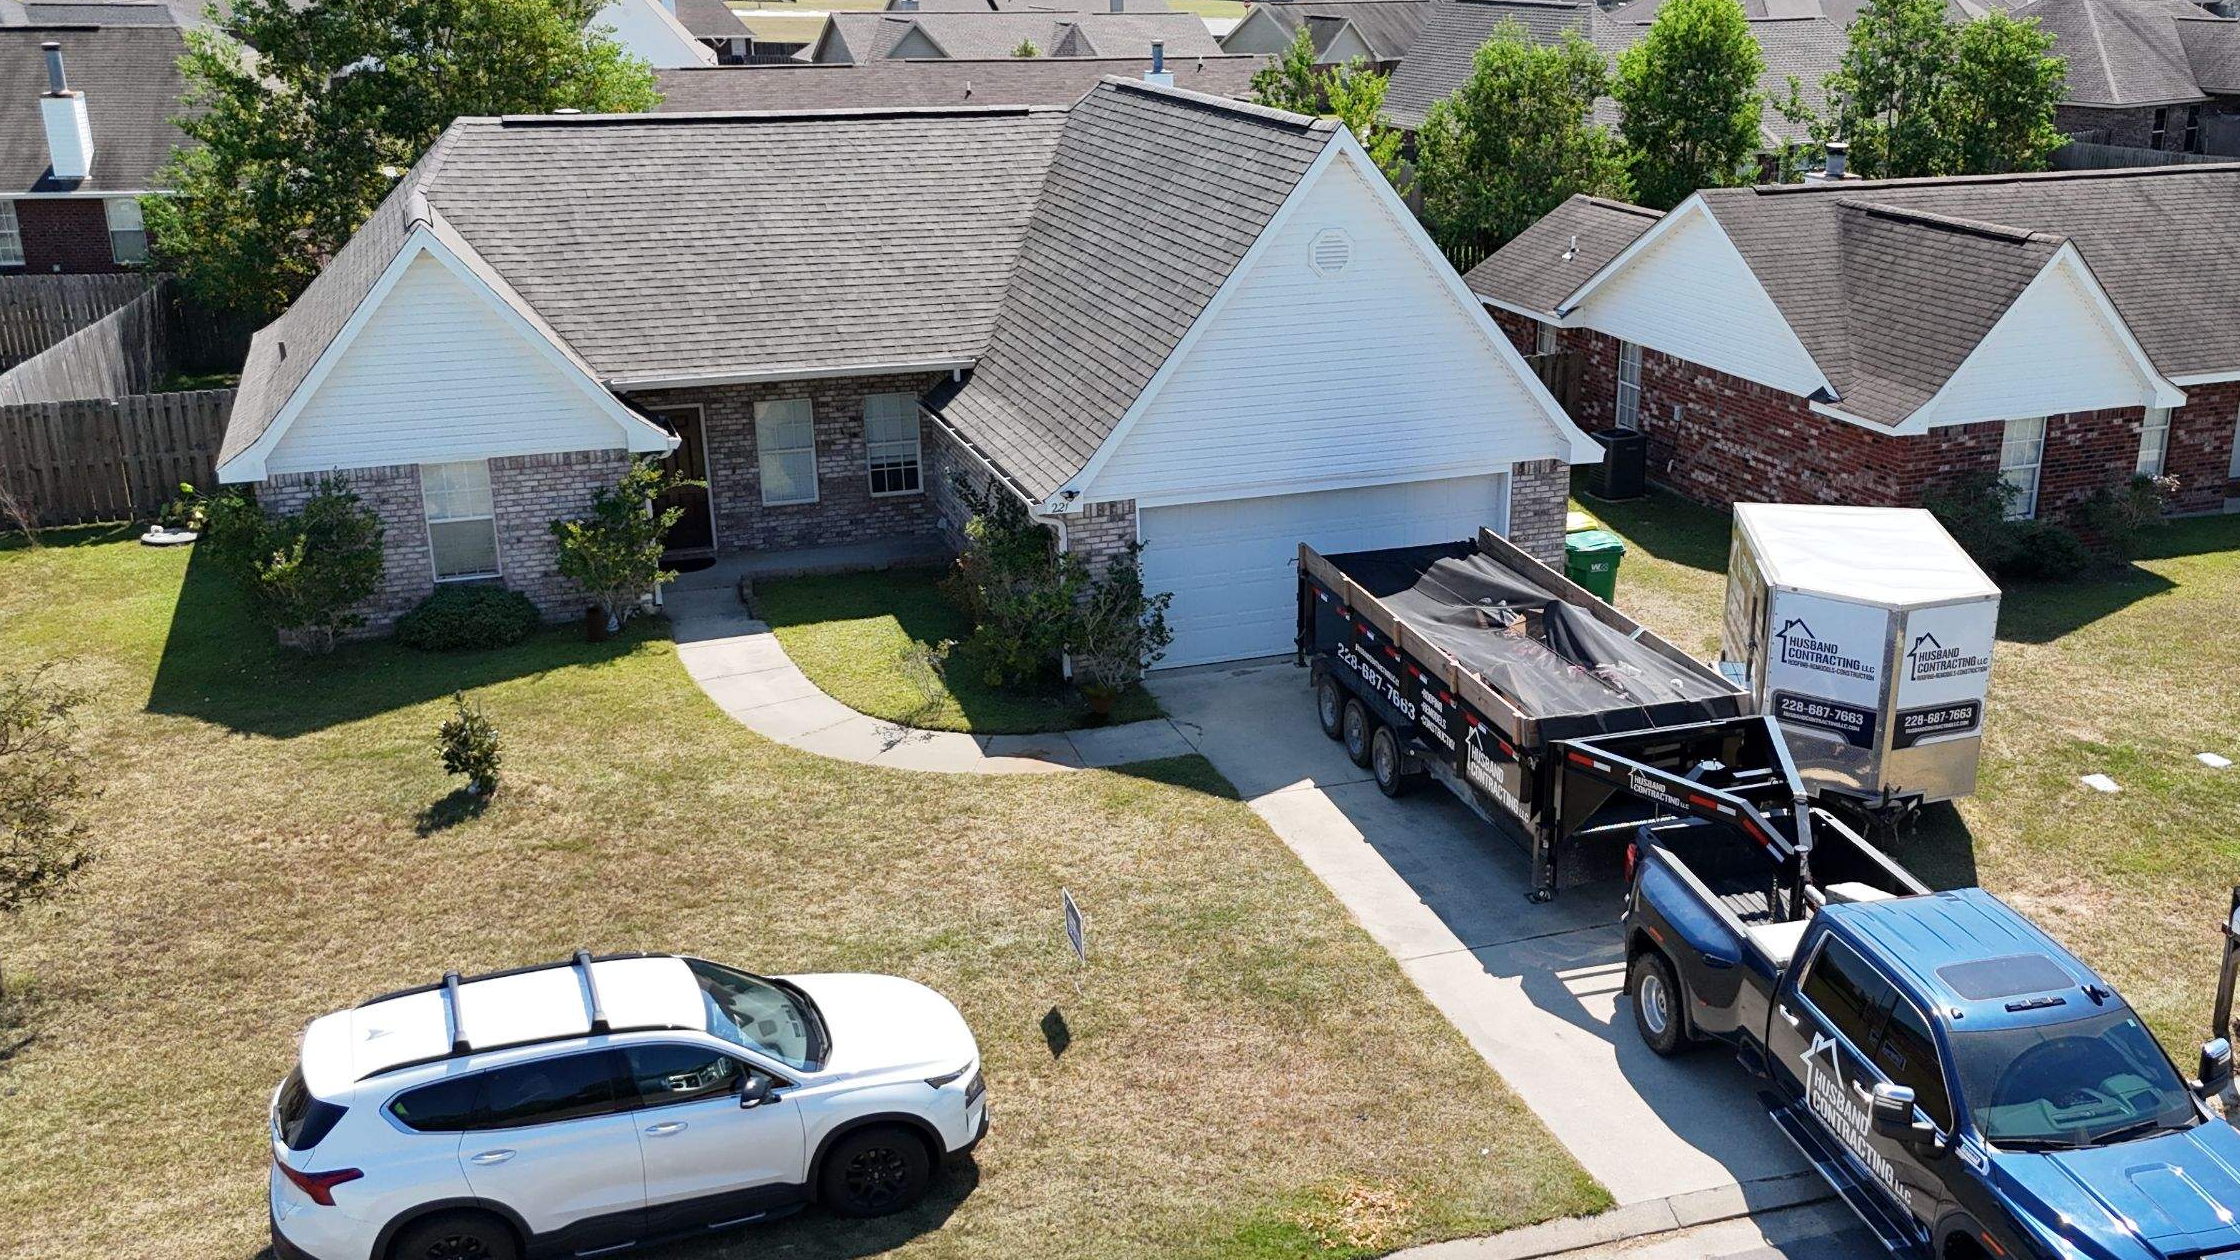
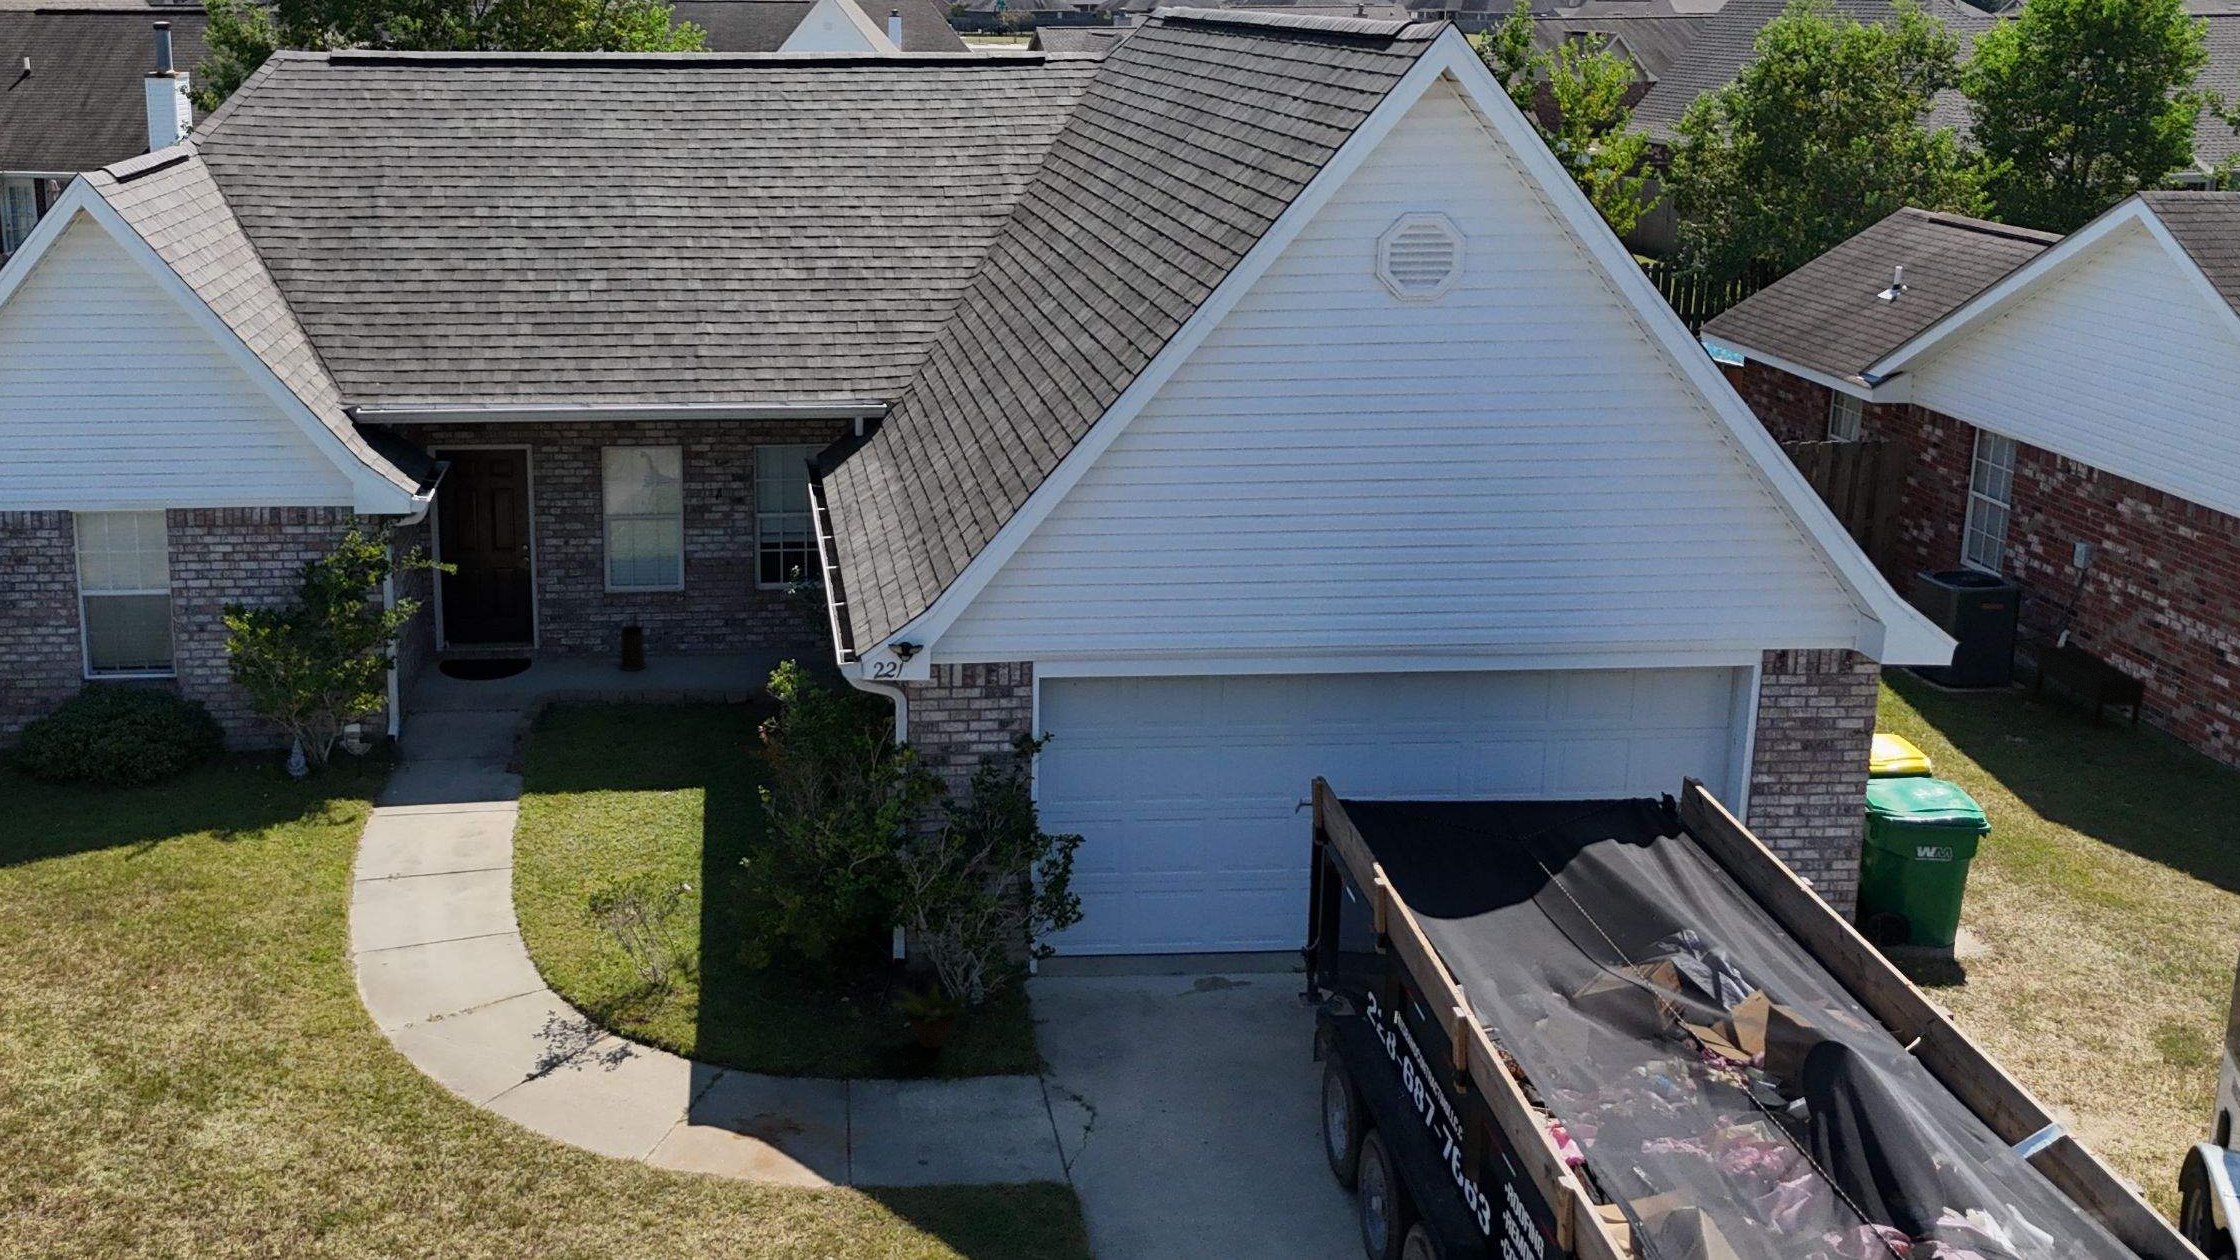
bench: none [1654,465,1709,509] -> present [2034,646,2146,729]
watering can: present [584,598,618,642] -> present [620,614,646,671]

